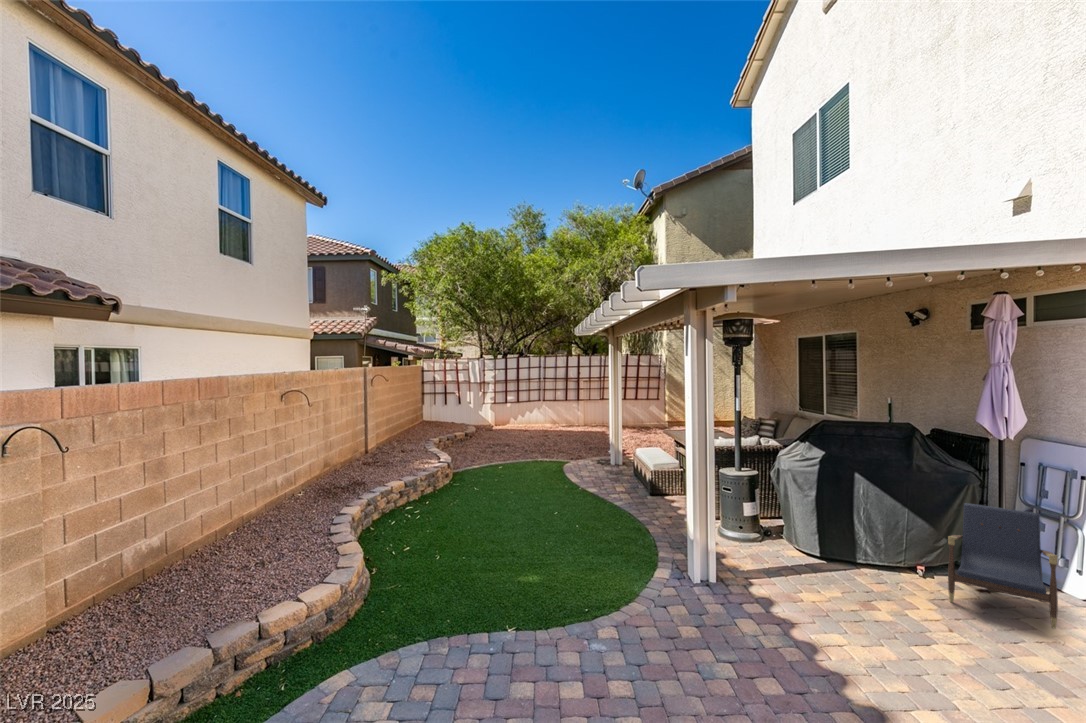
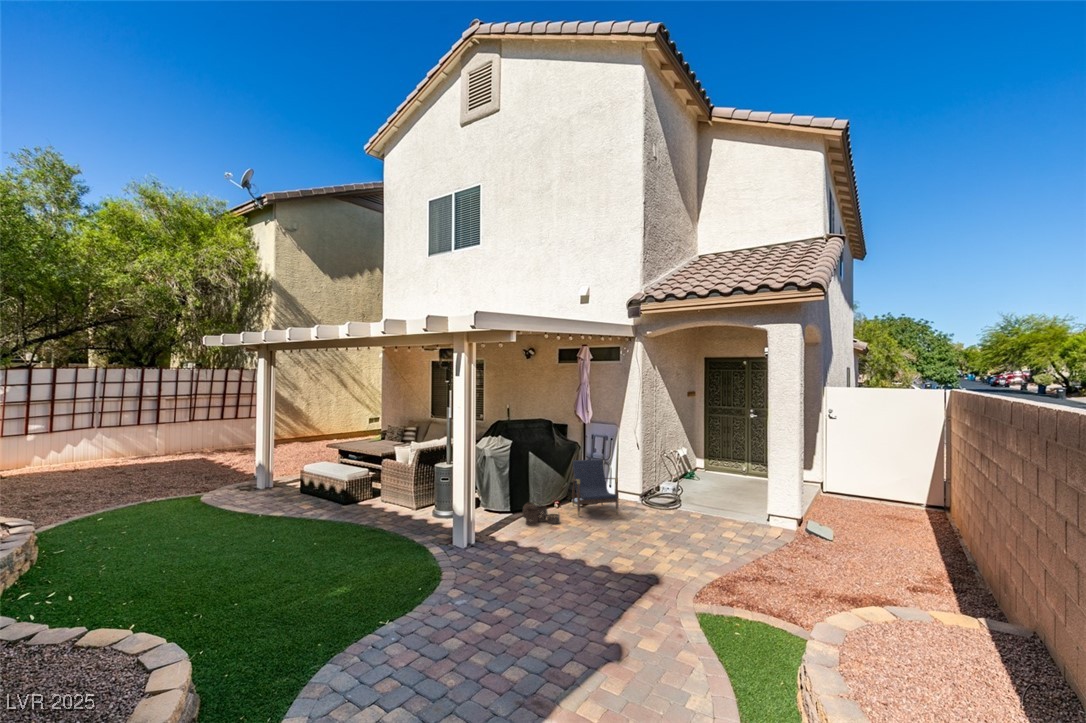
woven basket: none [831,548,898,599] -> present [523,502,560,525]

